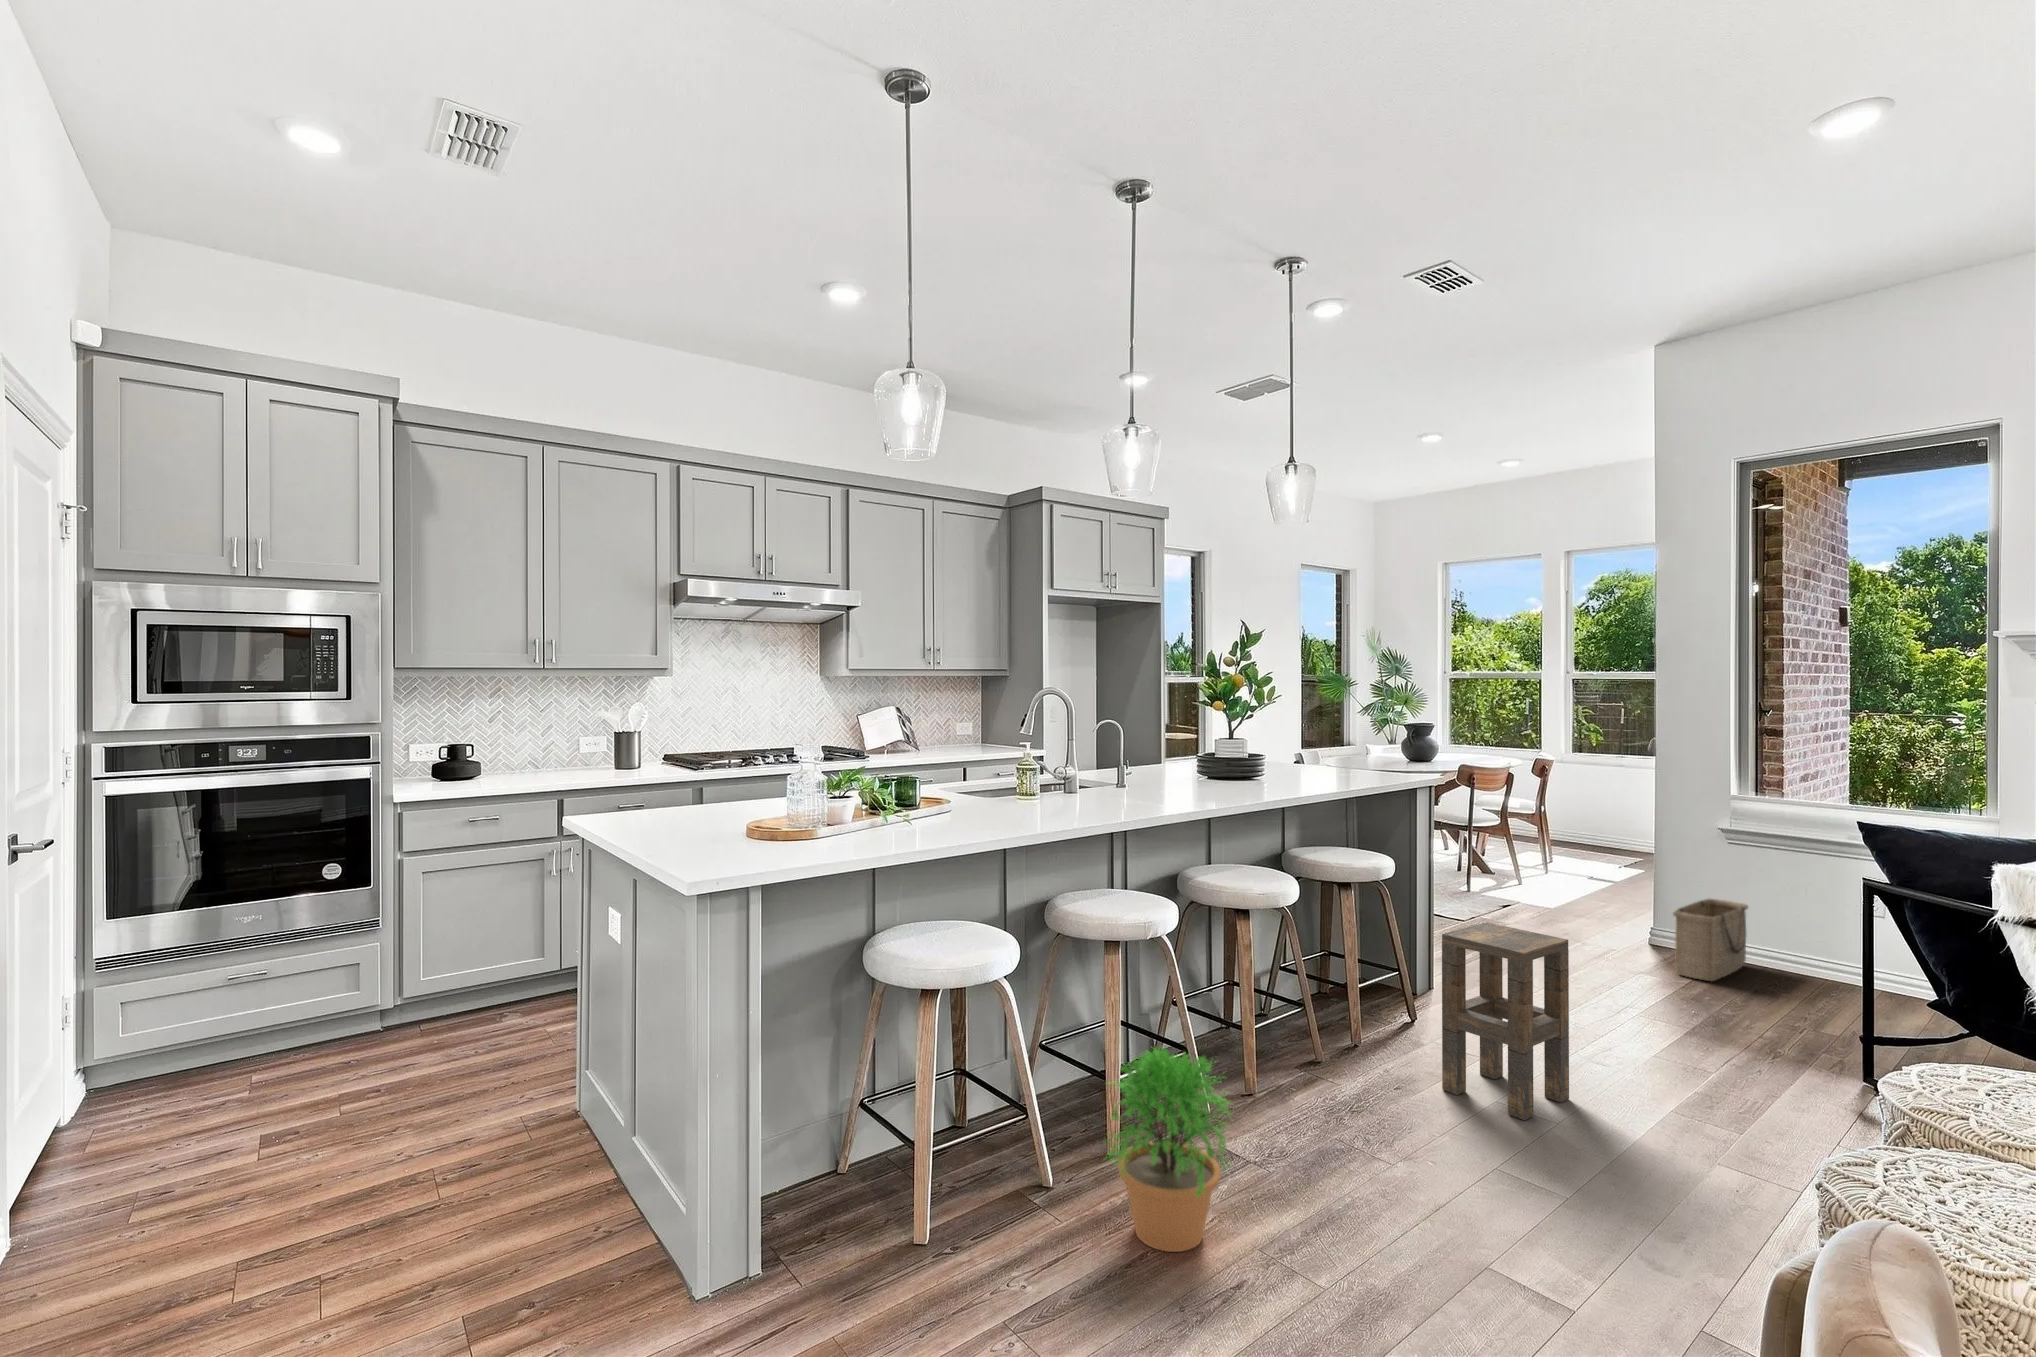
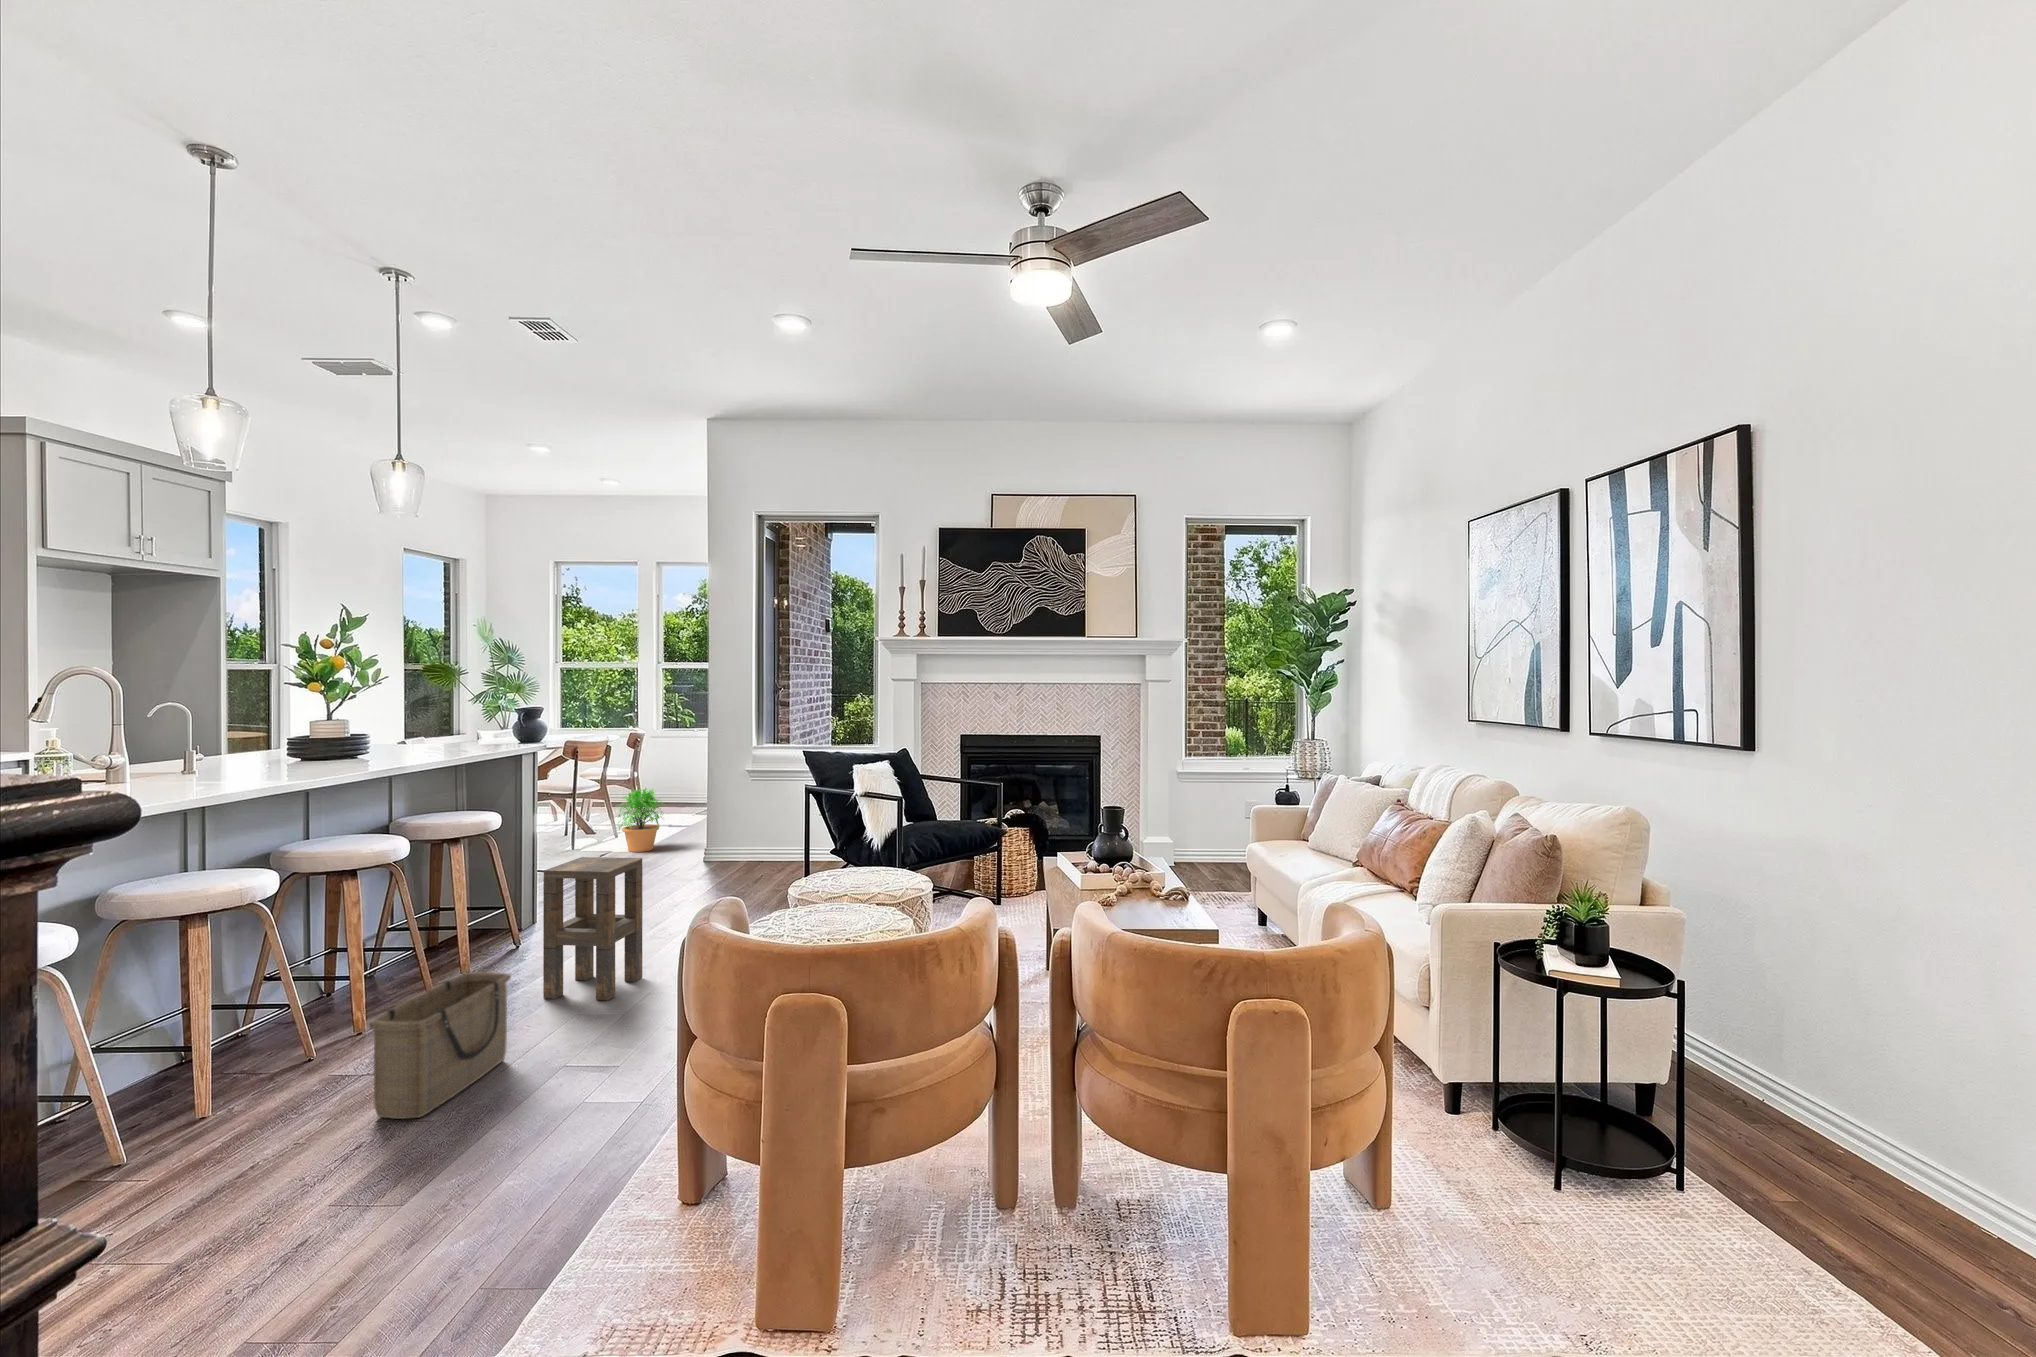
basket: present [1673,899,1748,981] -> present [369,972,511,1119]
potted plant: present [1105,1046,1231,1252] -> present [618,788,663,852]

